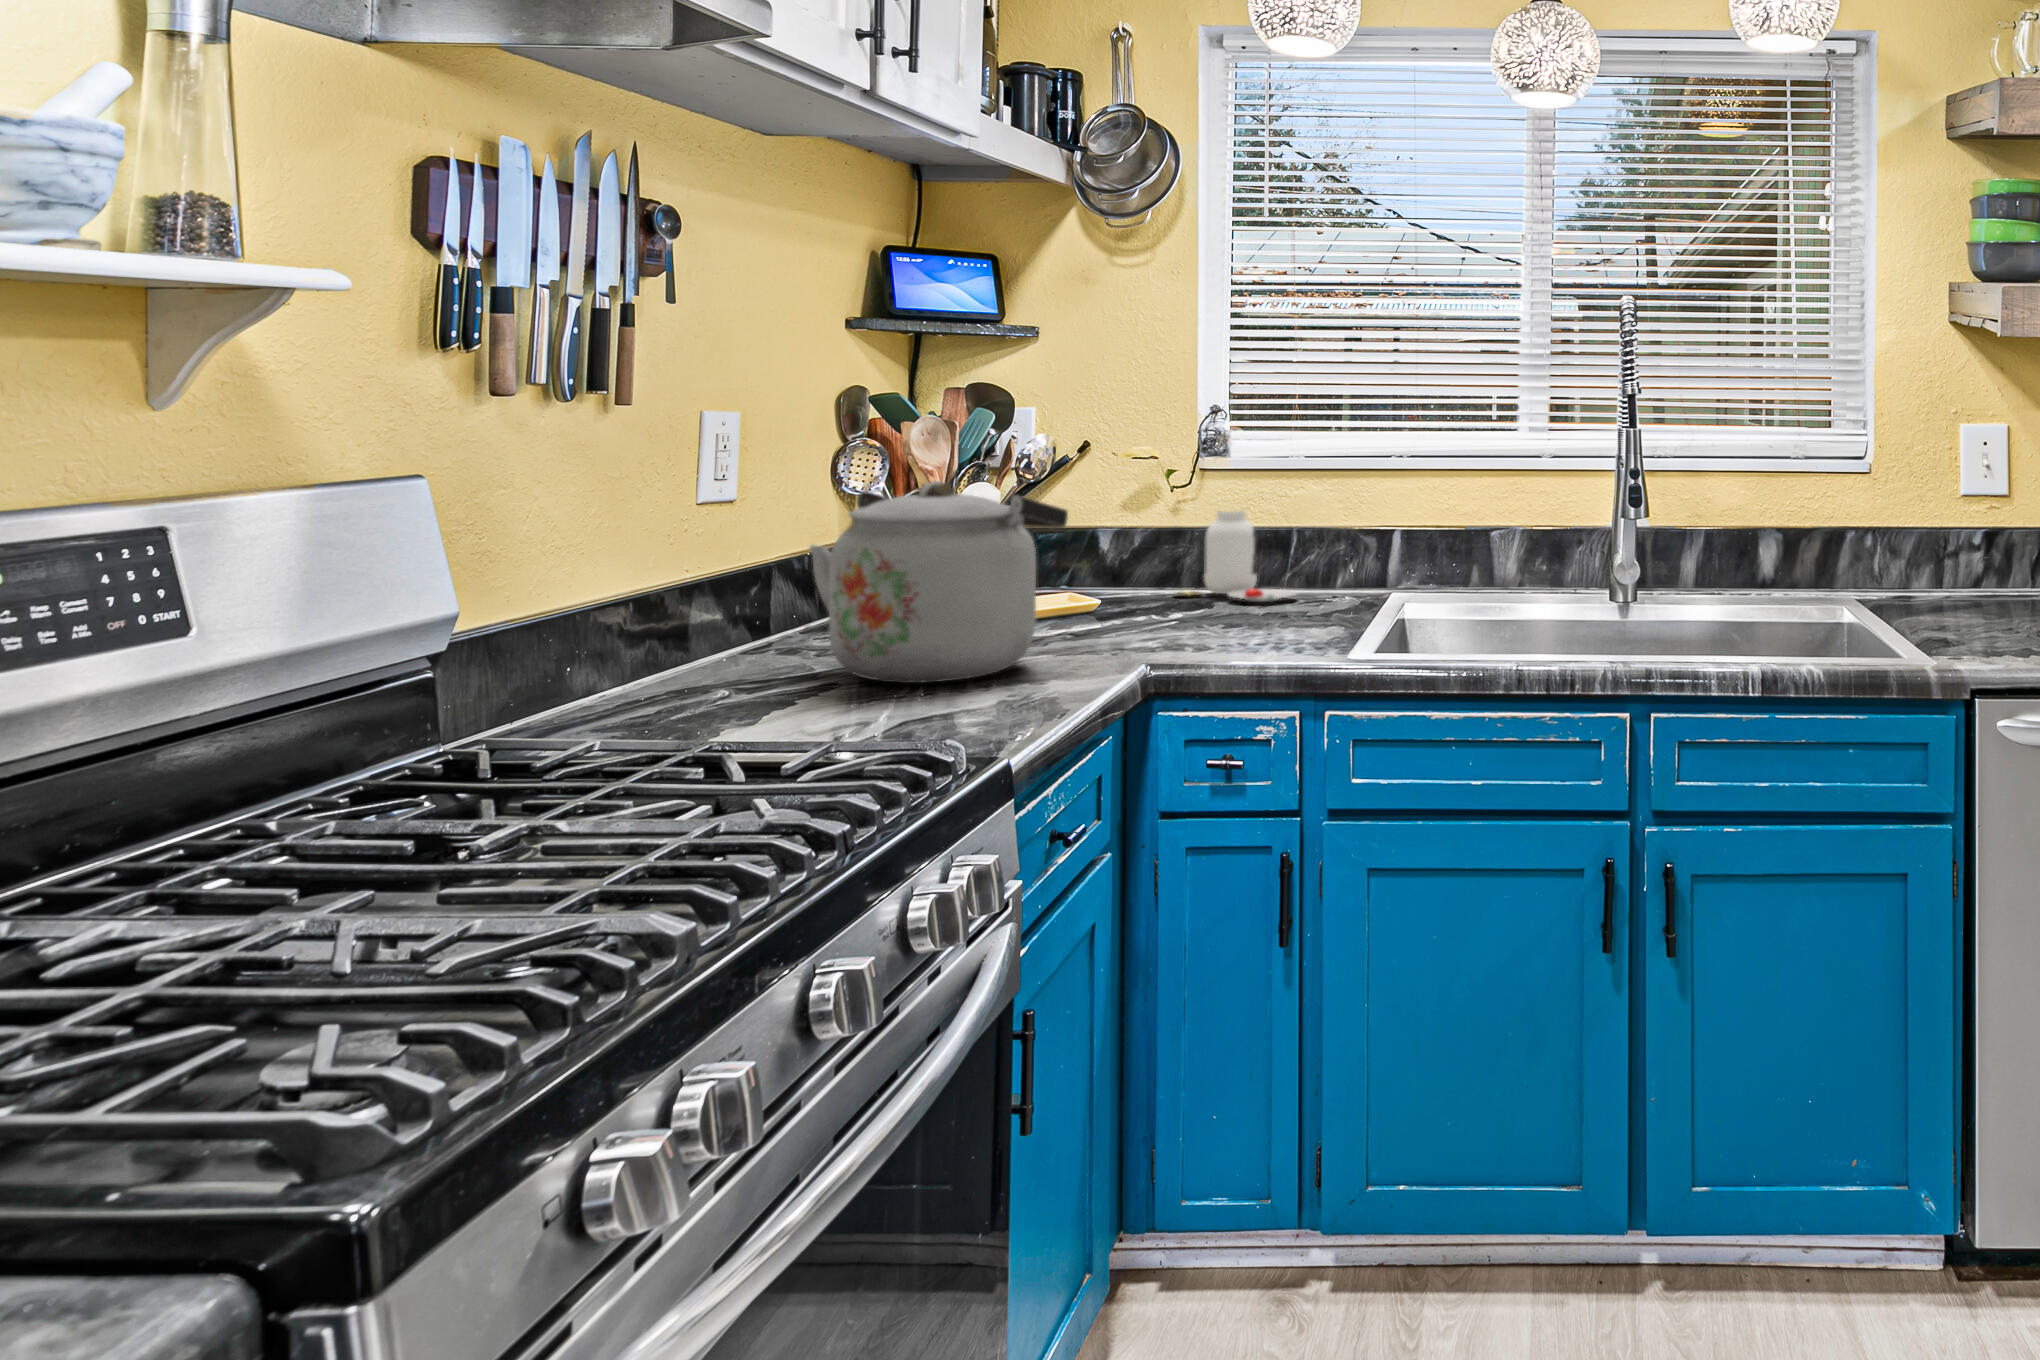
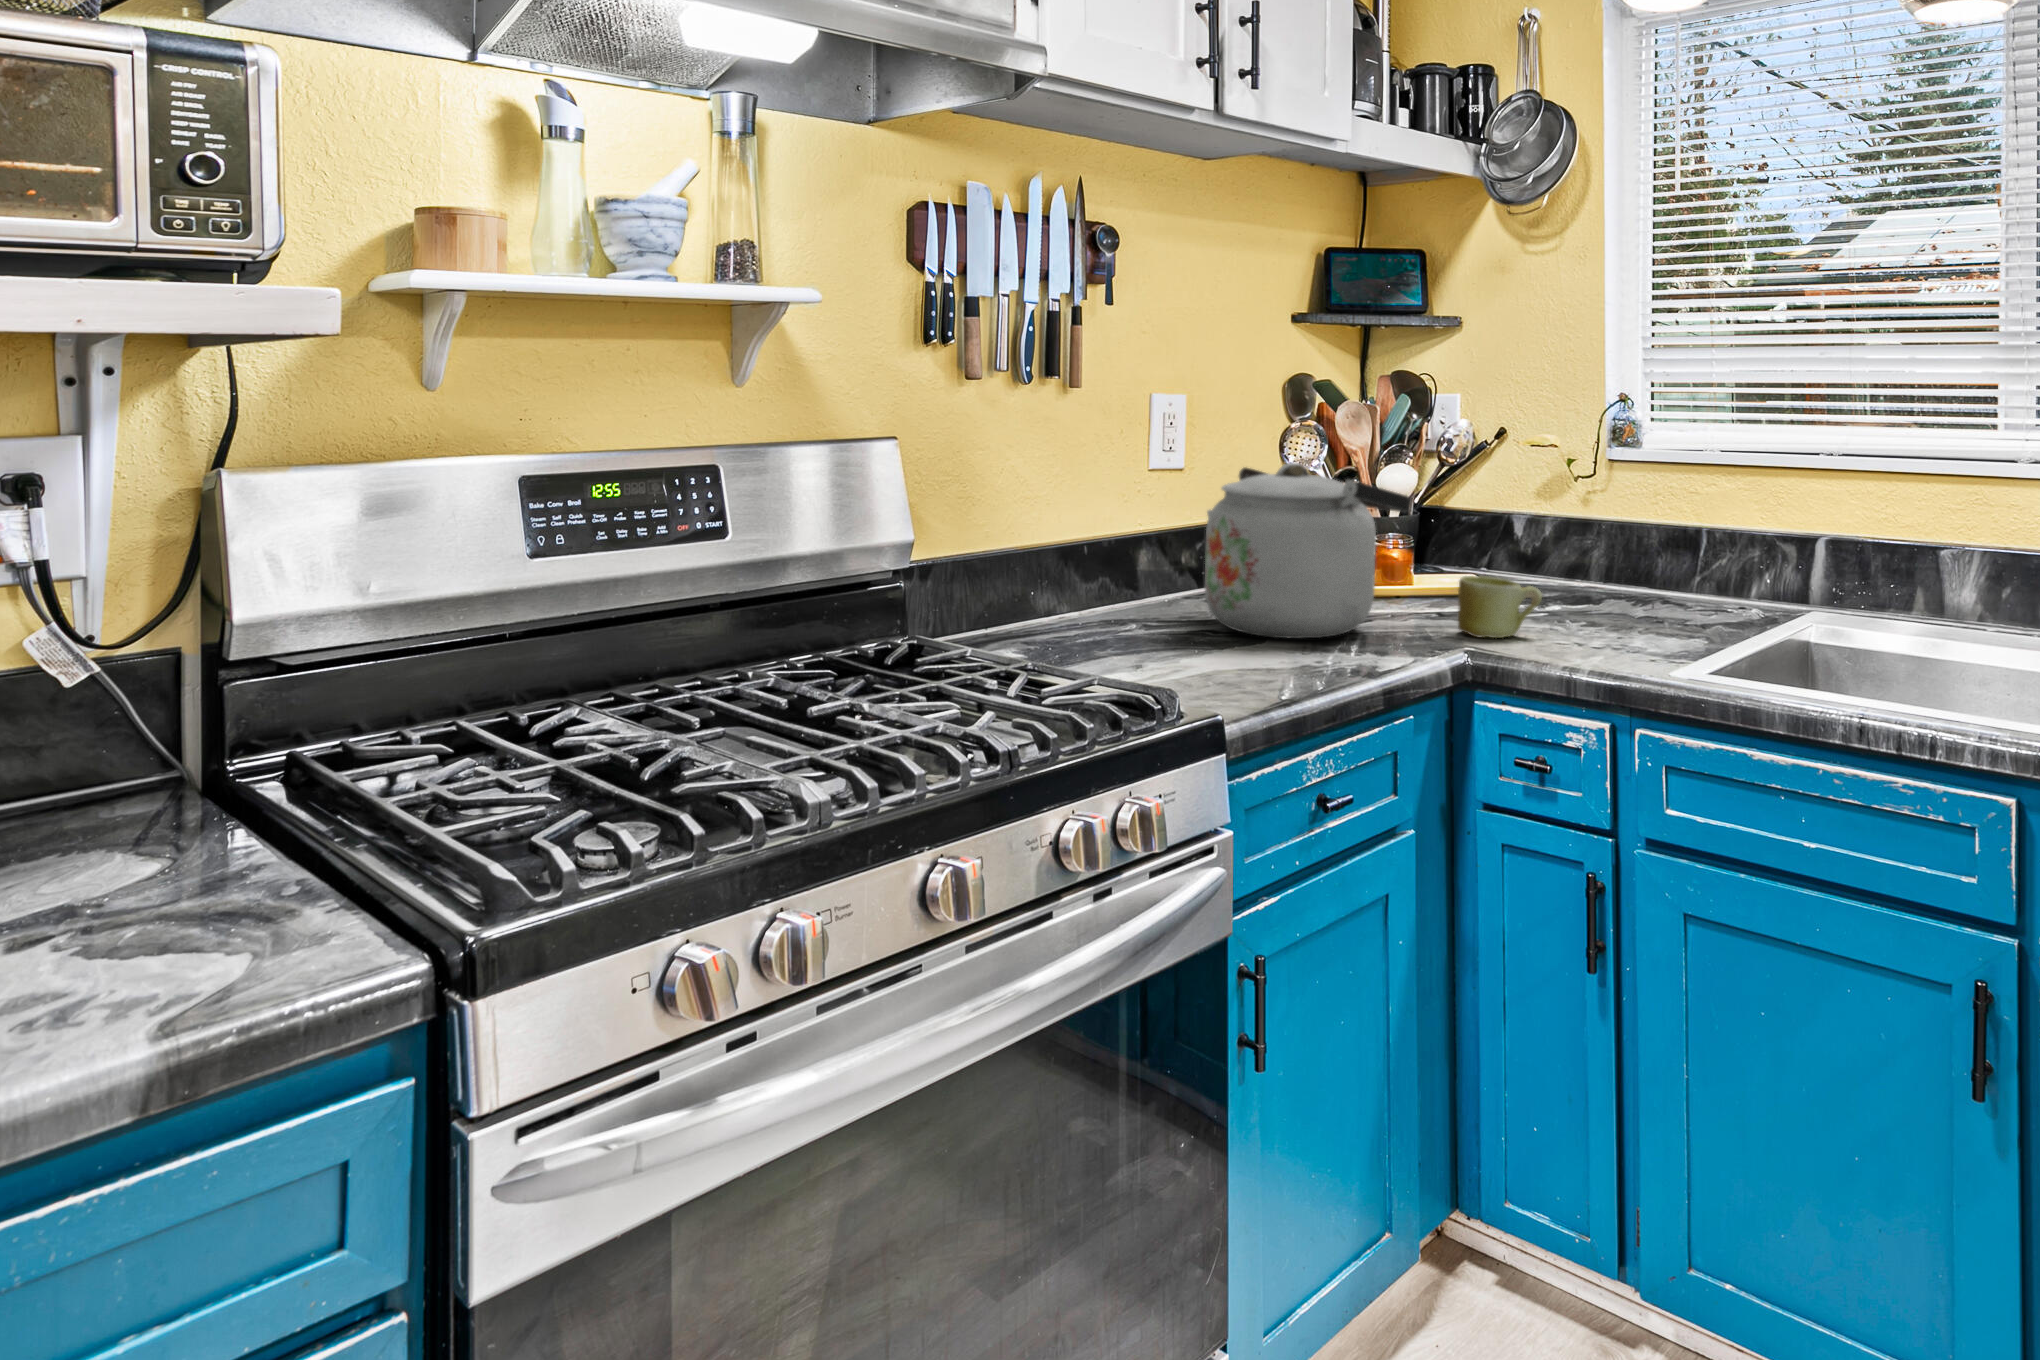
jar: present [1183,511,1296,602] -> none [1581,506,1696,602]
mug: none [1118,590,1206,654] -> present [1458,576,1542,638]

